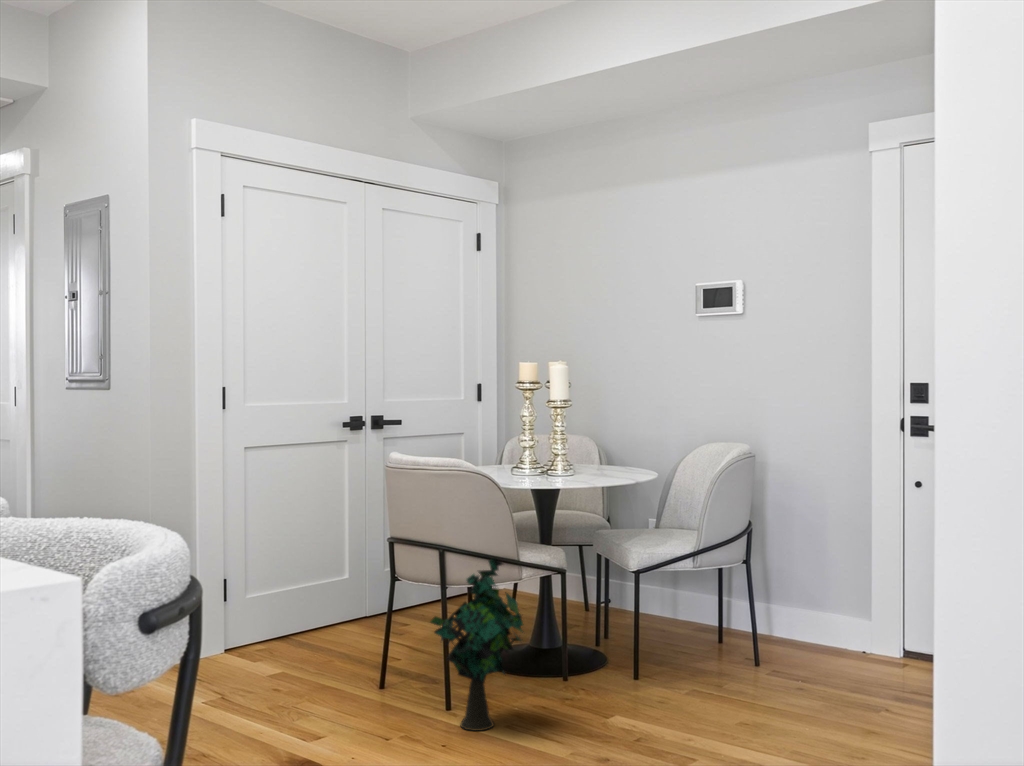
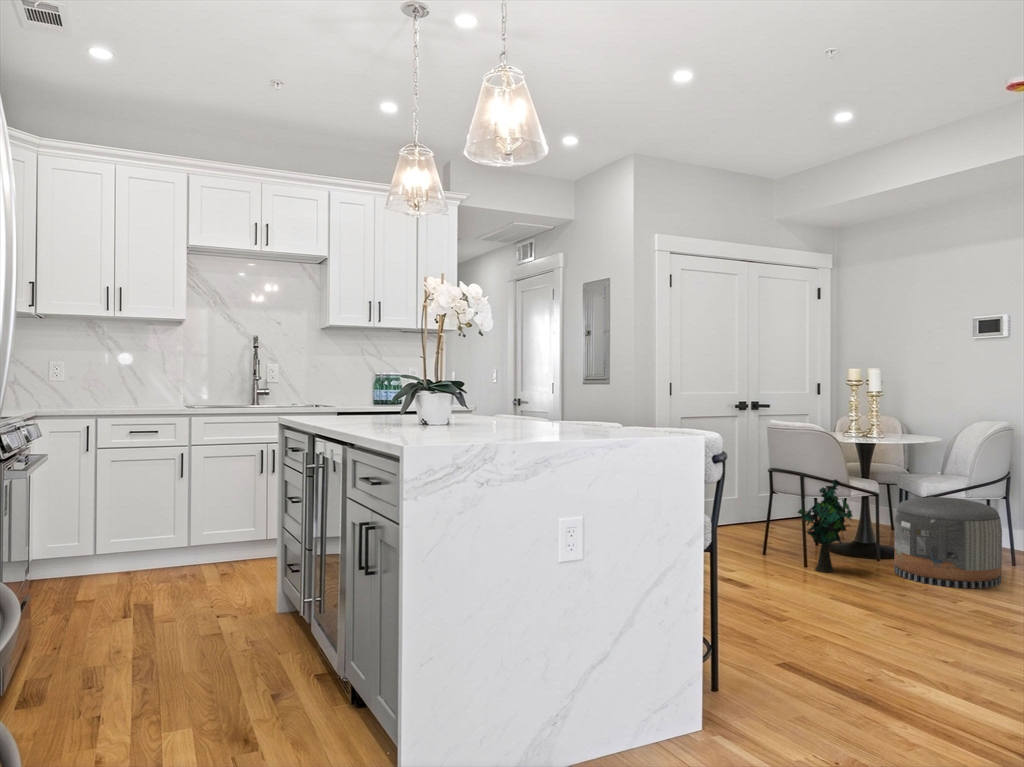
pouf: none [592,576,756,744] -> present [894,497,1002,588]

